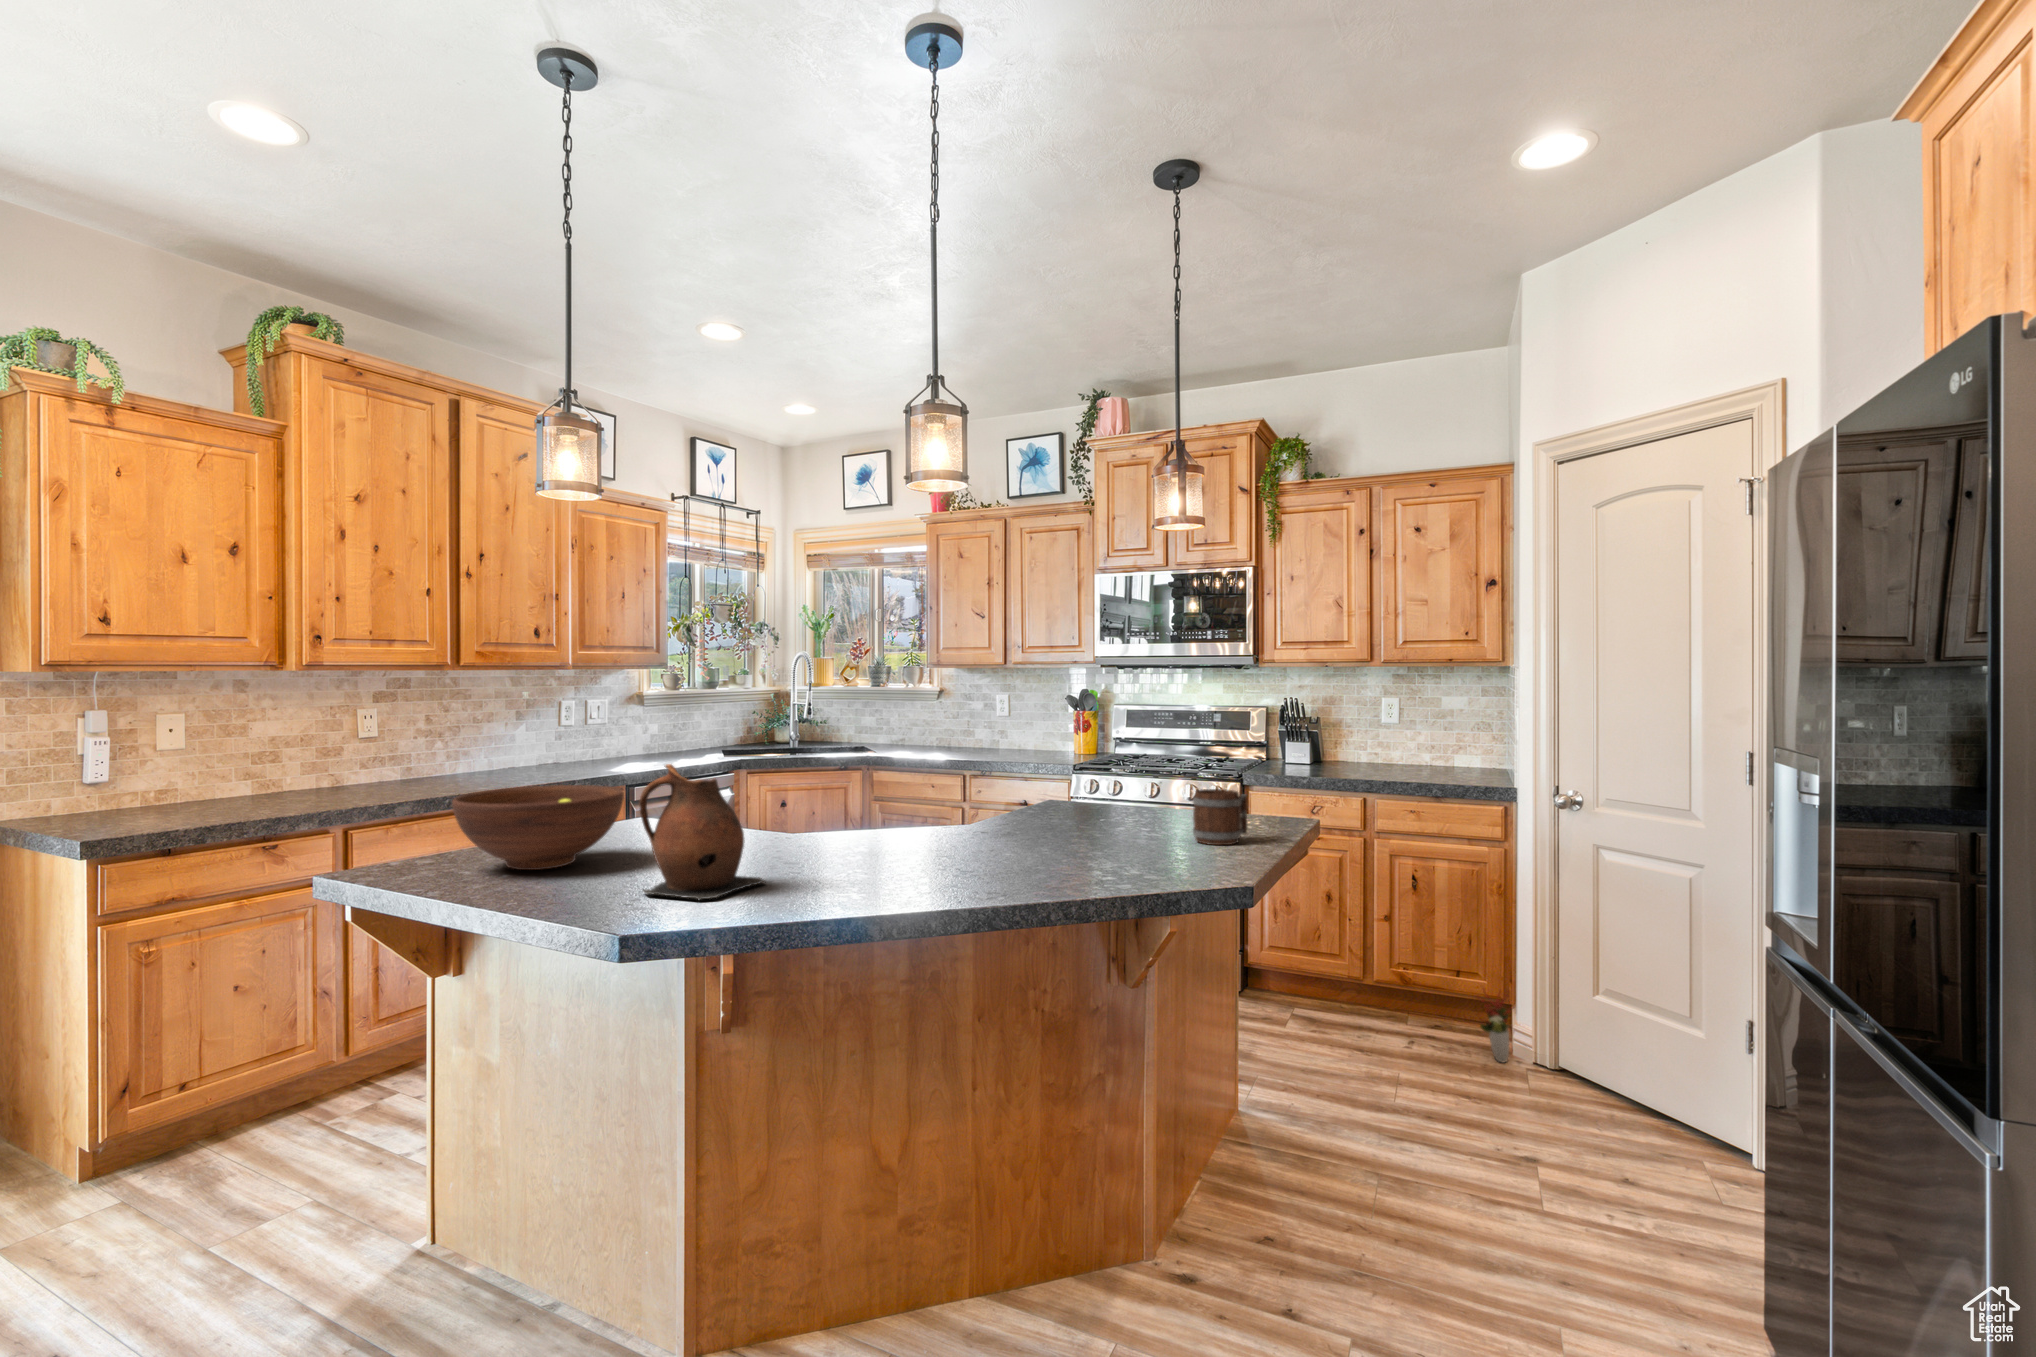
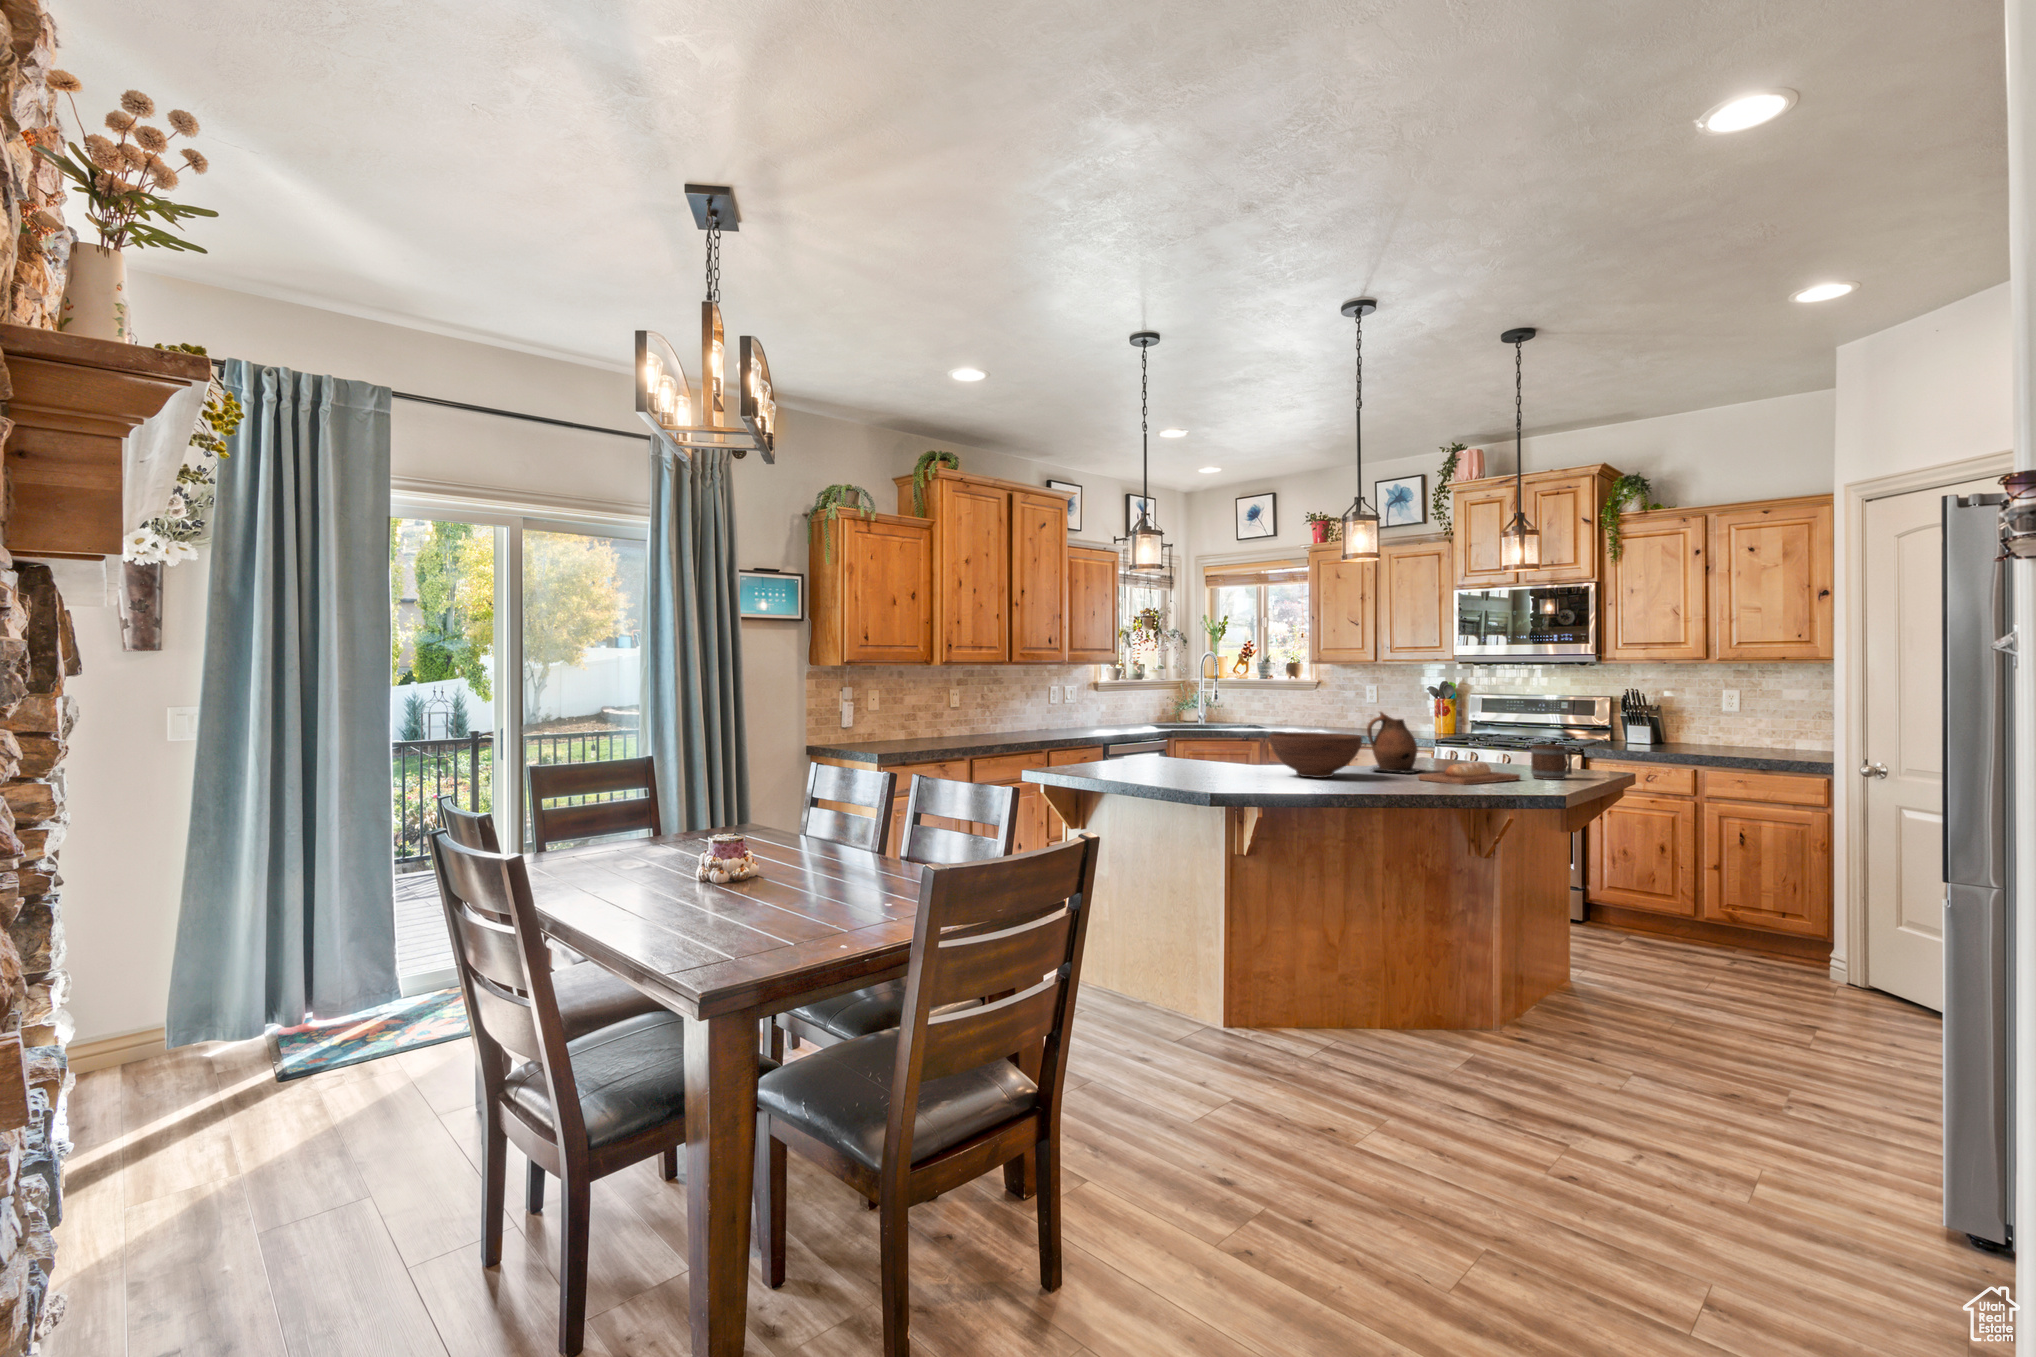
ceramic pitcher: present [639,764,764,901] -> present [1367,712,1421,773]
fruit bowl: present [452,785,624,870] -> present [1269,732,1362,778]
bread loaf: none [1031,822,1180,870] -> present [1418,762,1520,785]
decorative plant: present [1480,988,1515,1063] -> none [1792,918,1828,979]

